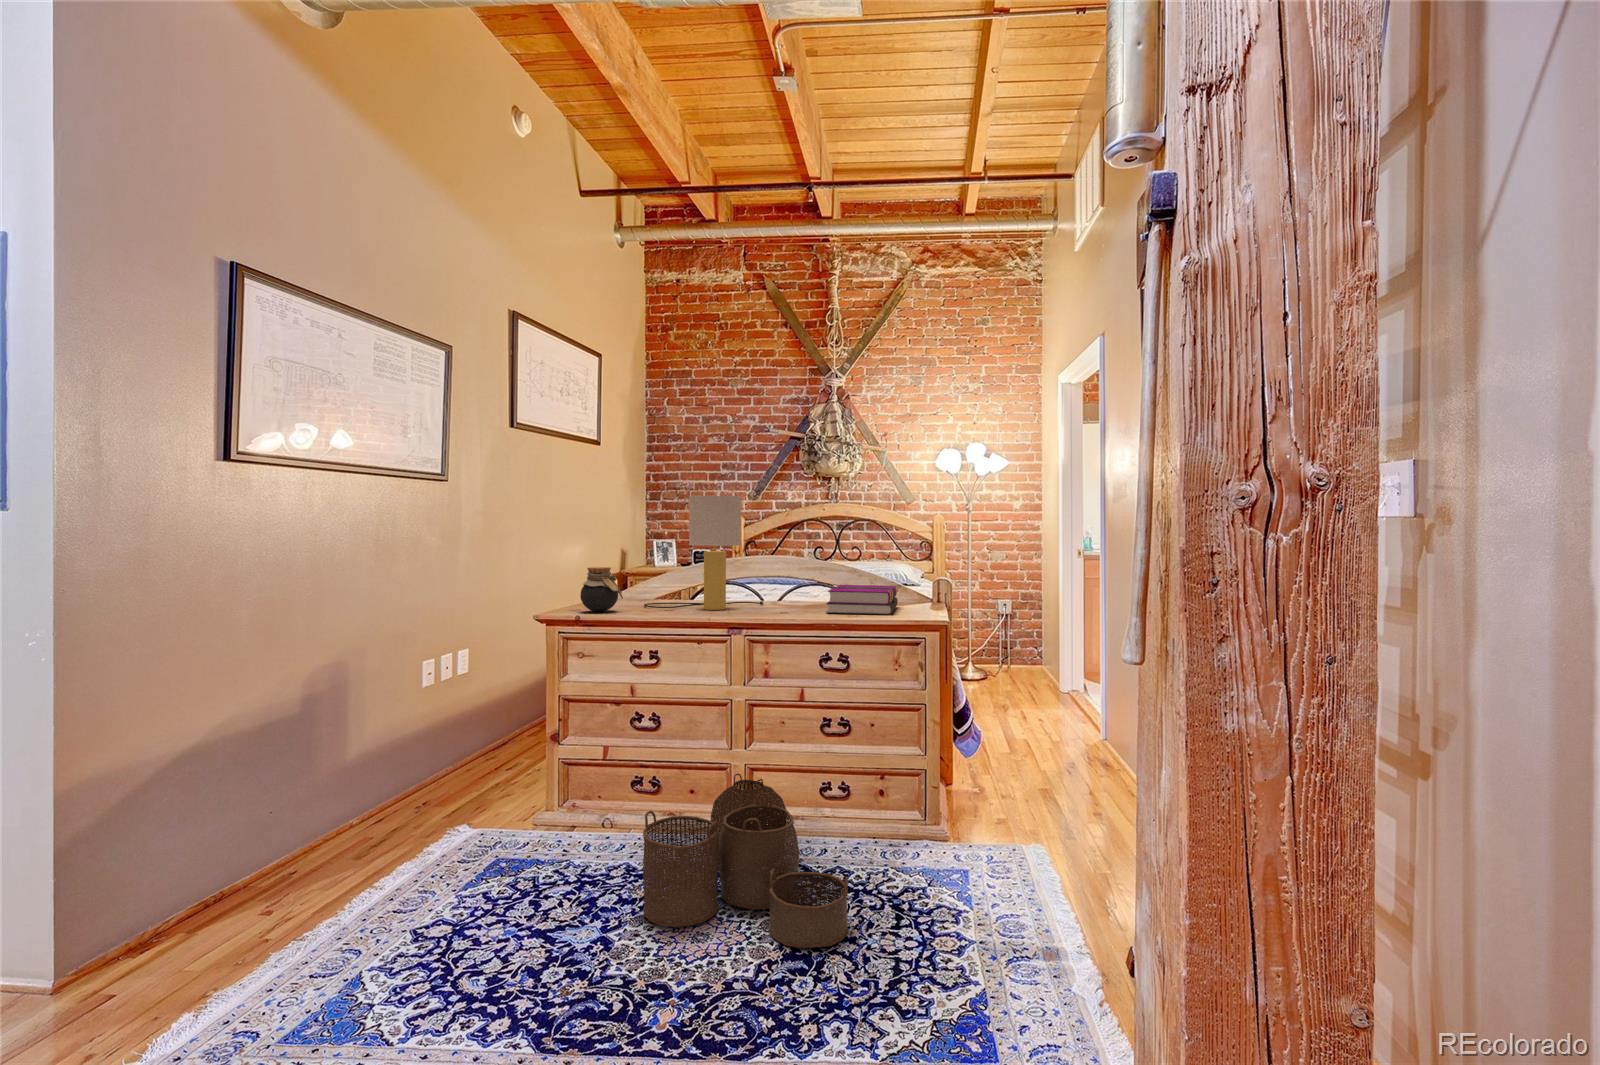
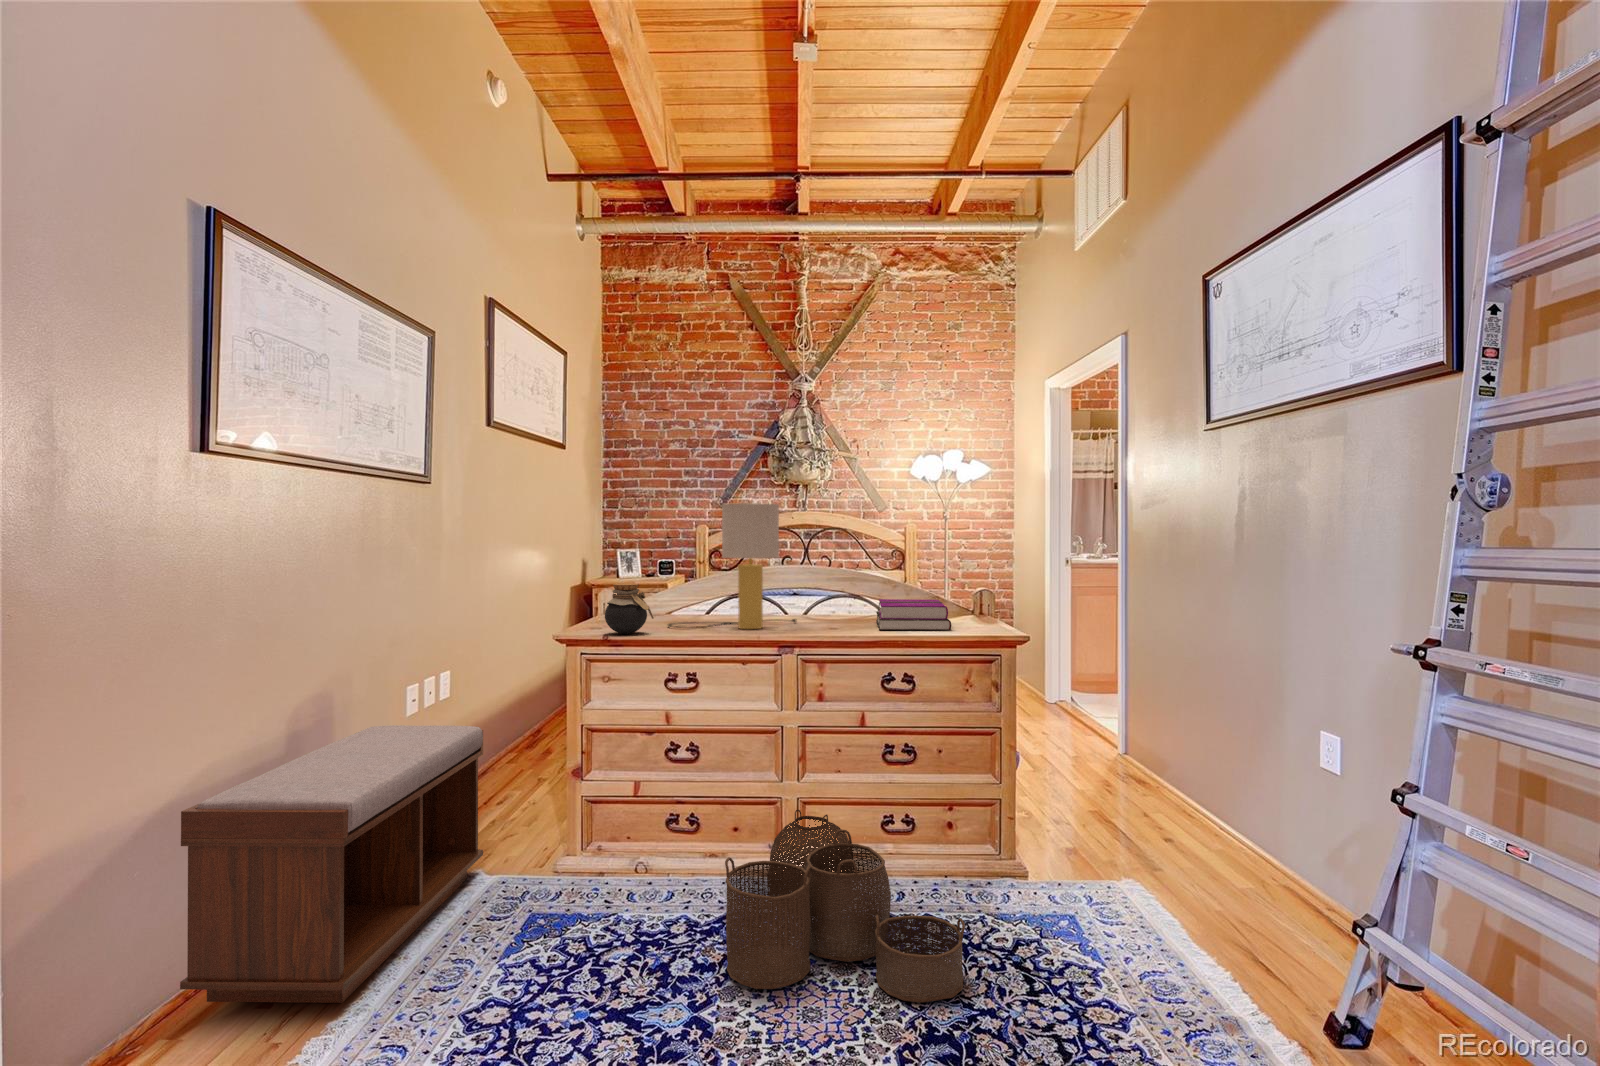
bench: none [201,686,479,912] -> present [180,725,483,1003]

